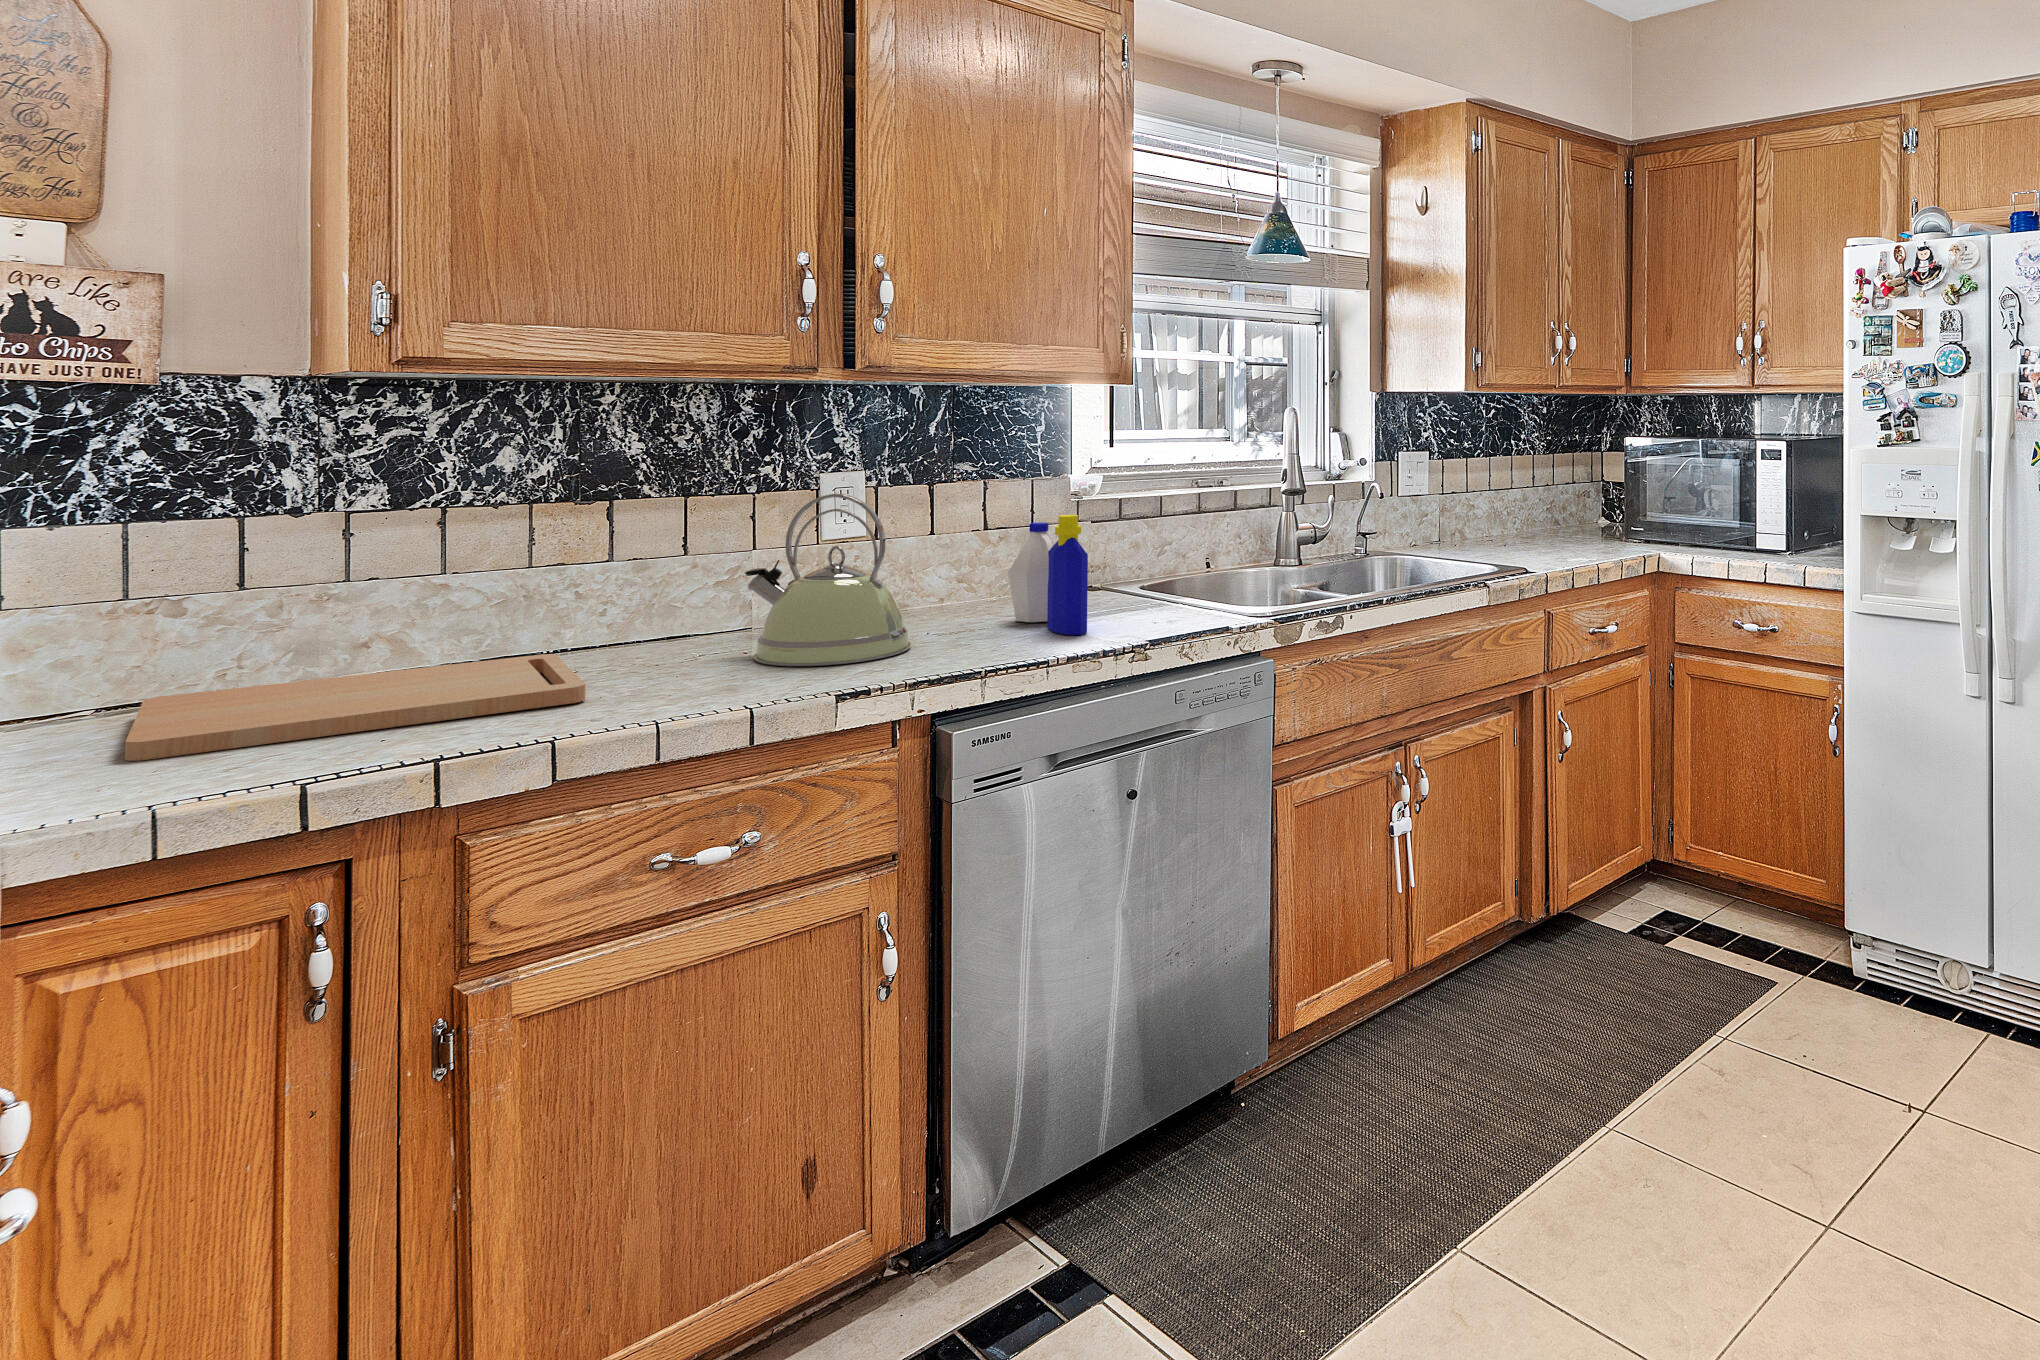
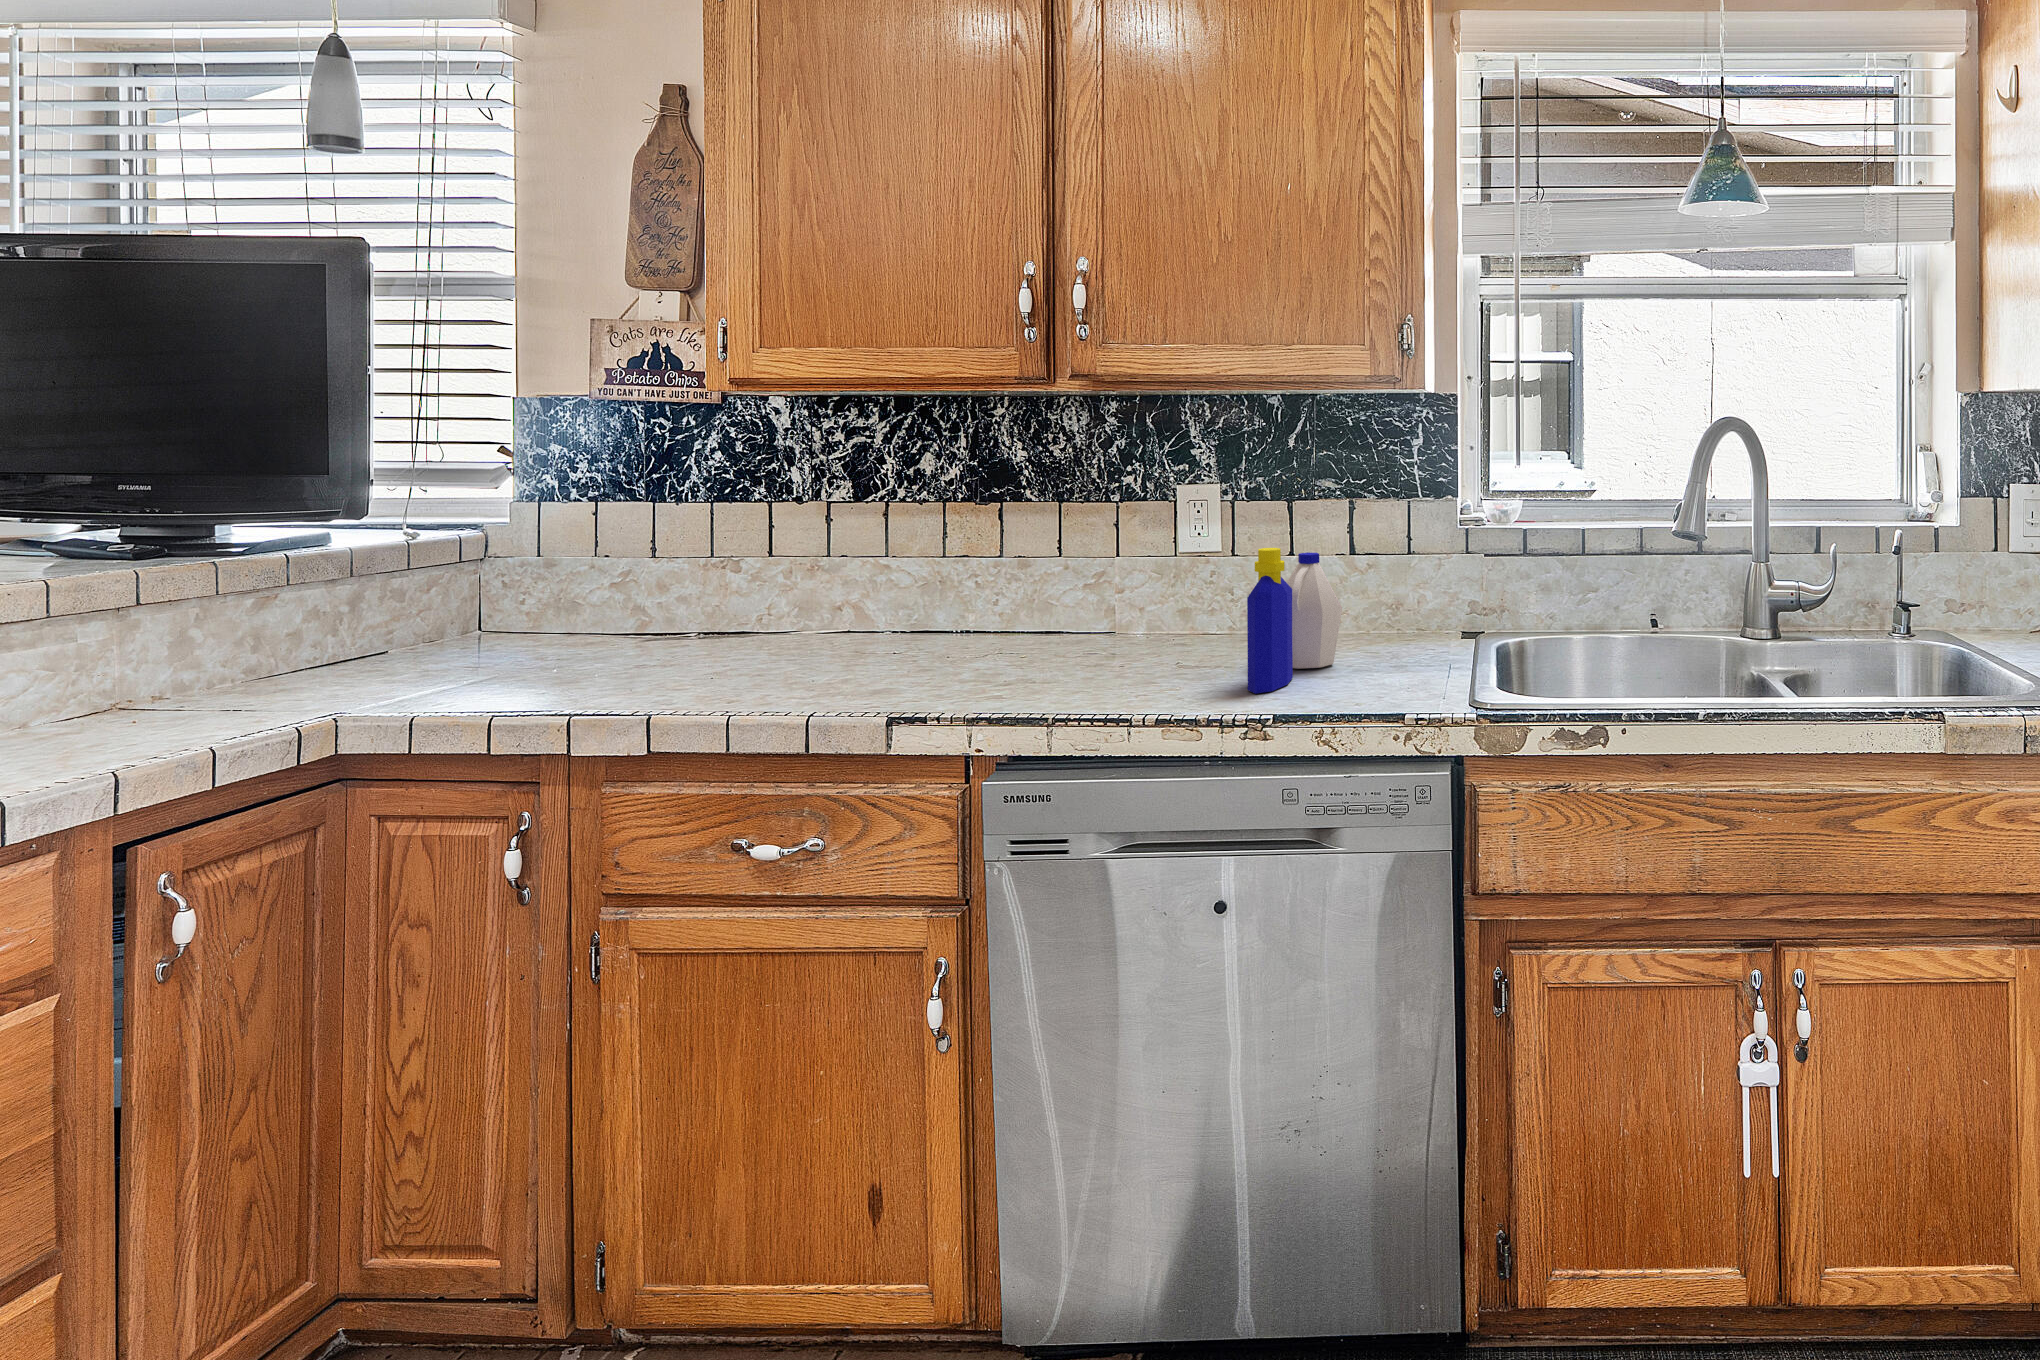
kettle: present [745,494,911,666] -> none [982,508,1132,685]
cutting board: present [125,654,586,761] -> none [538,629,901,684]

